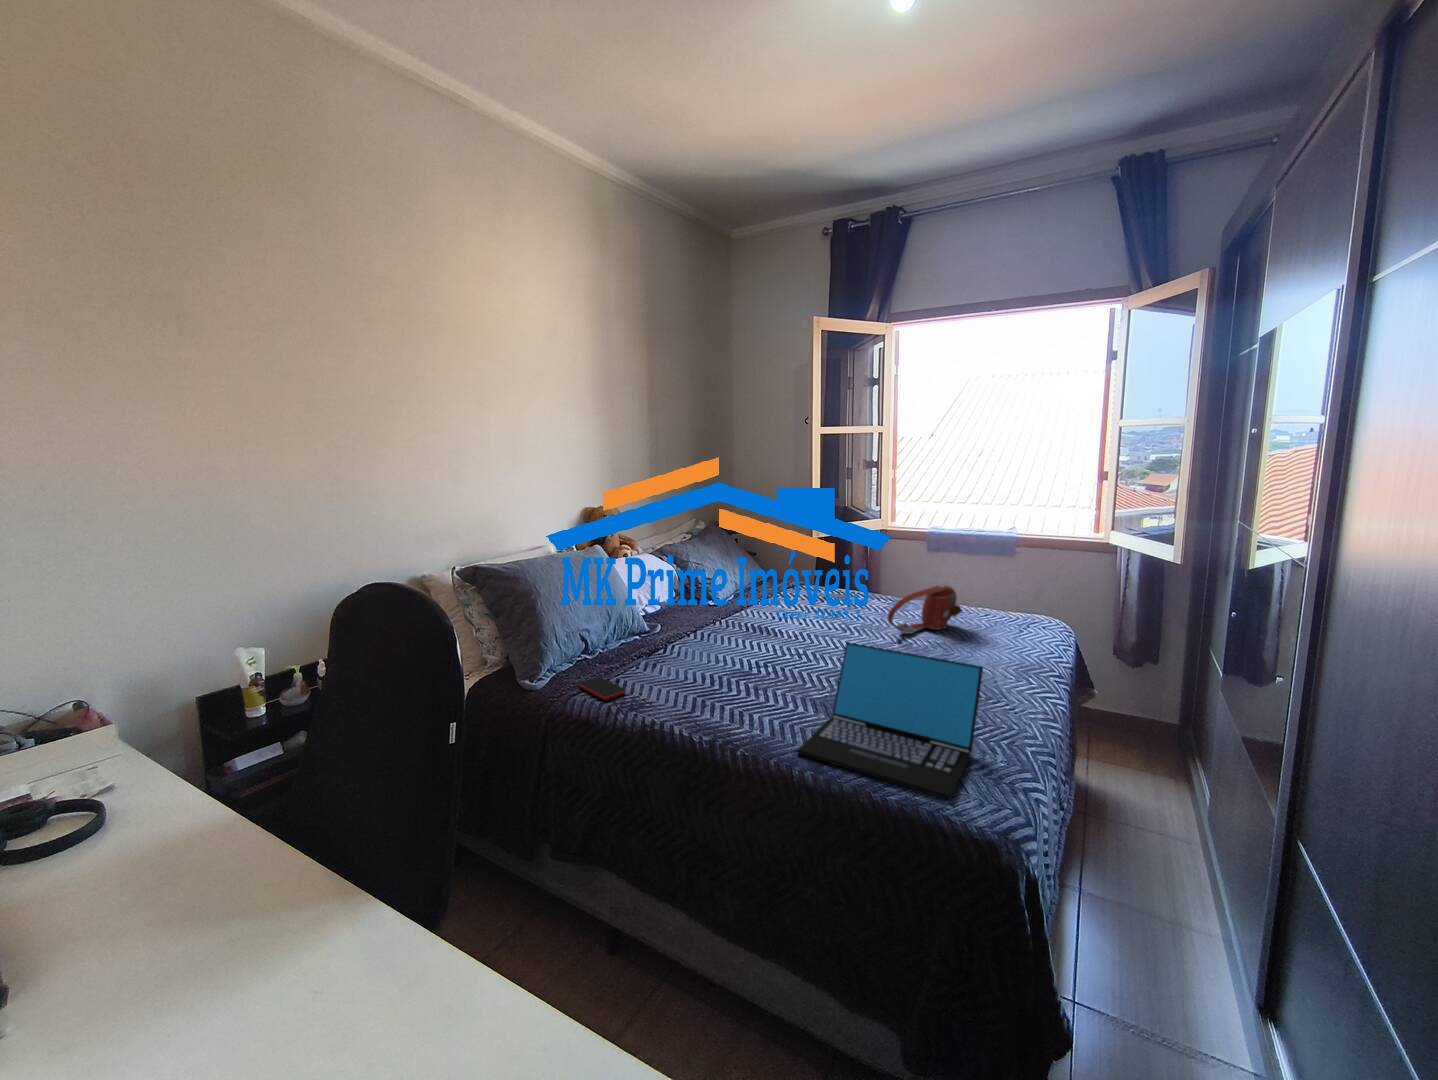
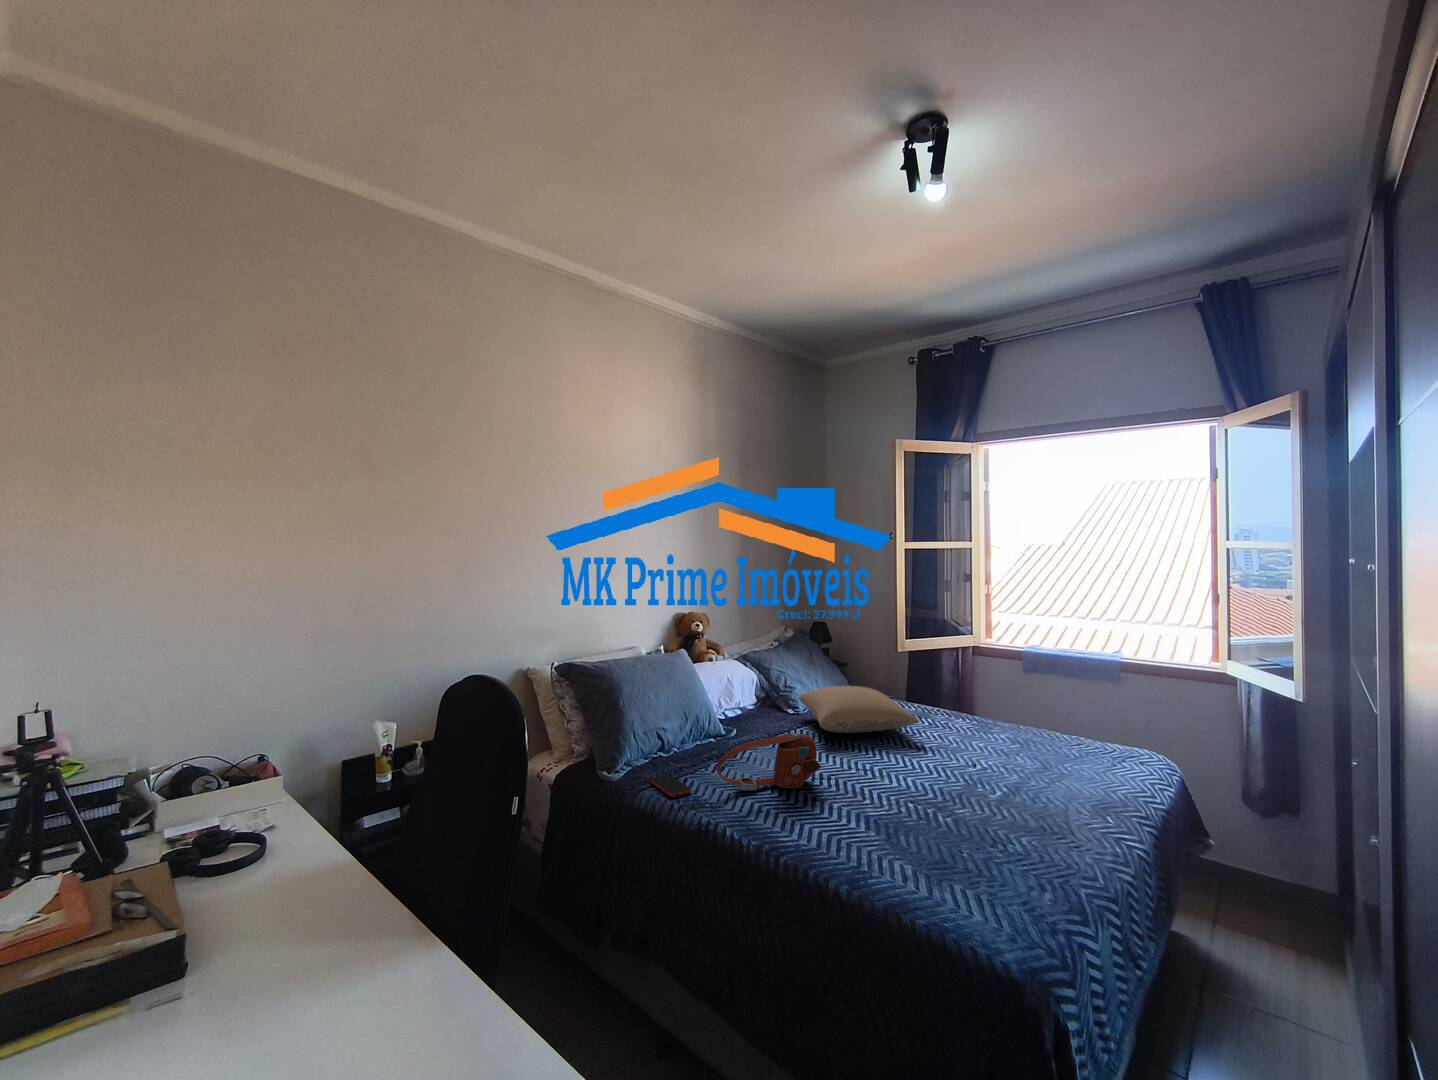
pillow: none [722,574,846,620] -> present [799,686,919,733]
handbag: present [888,585,962,634] -> present [717,733,821,791]
laptop: present [797,642,983,800] -> none [839,760,1029,930]

